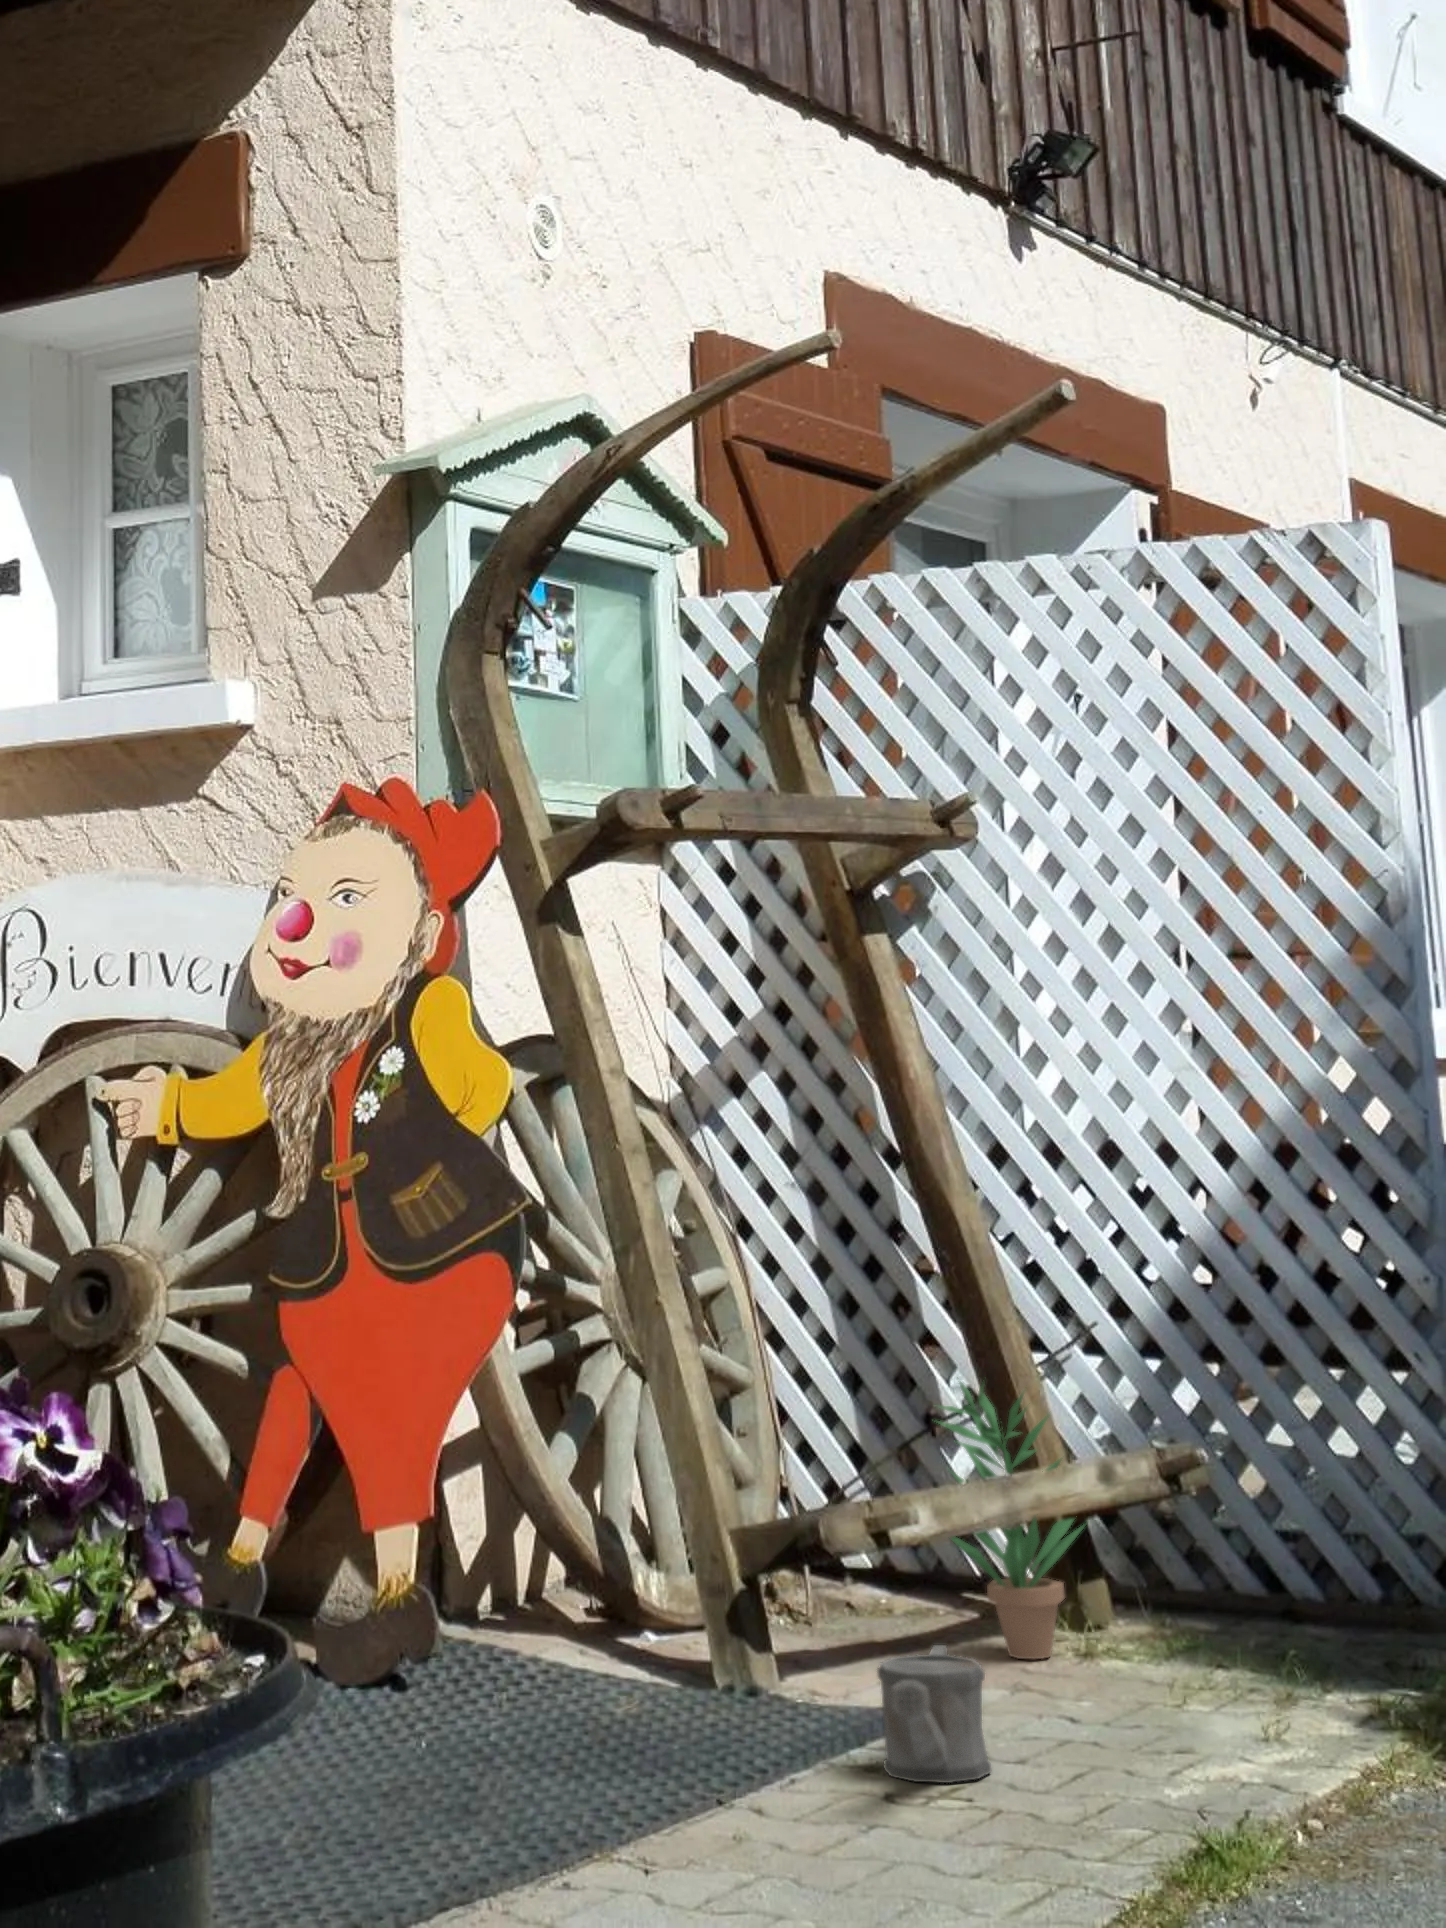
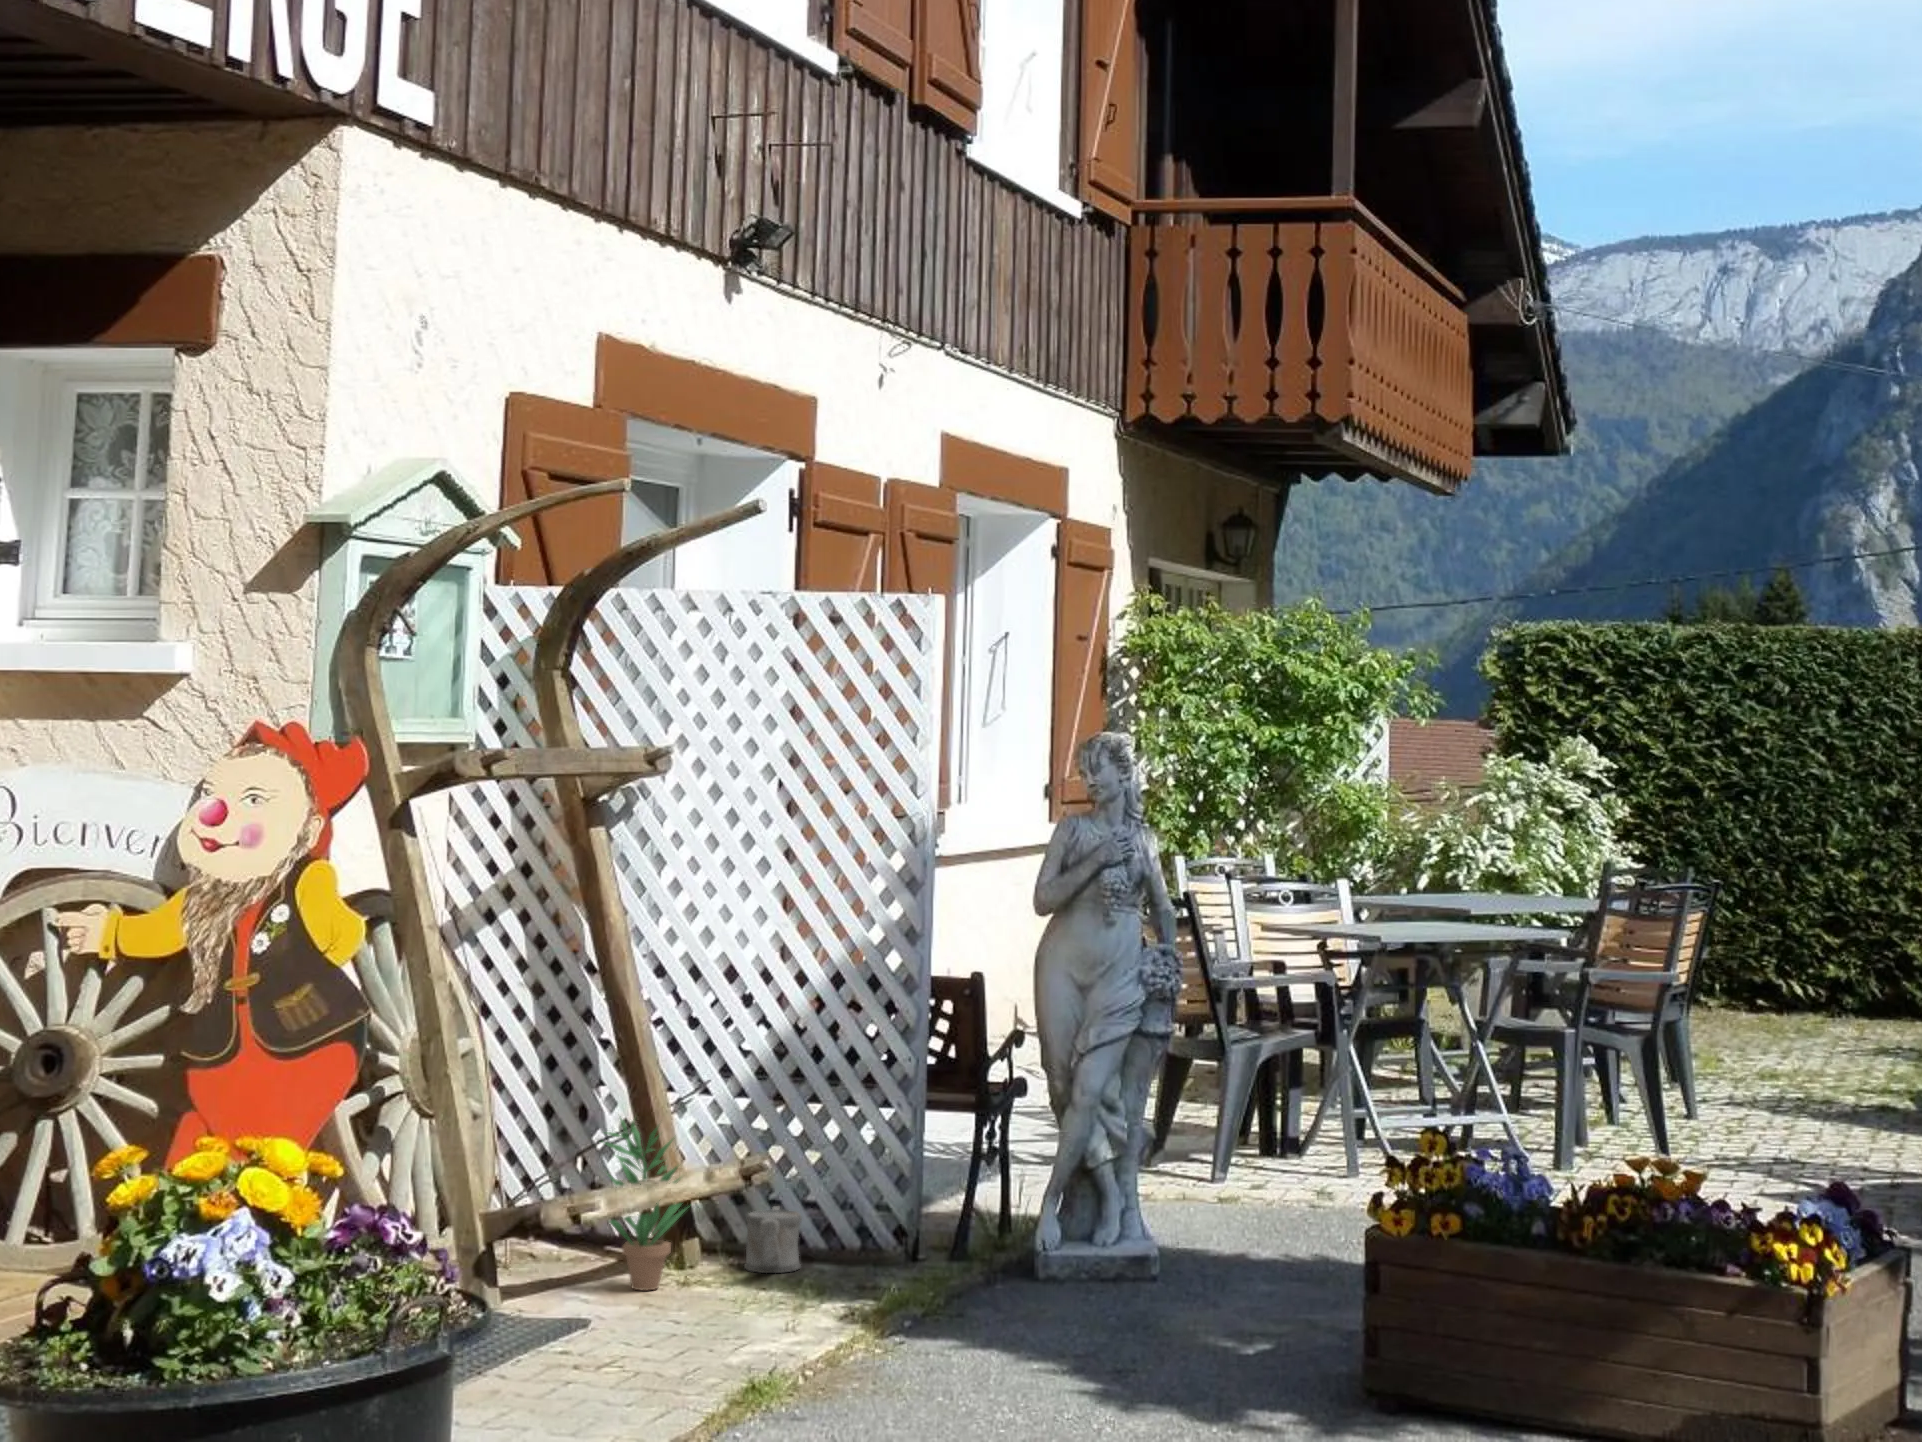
watering can: present [877,1645,991,1783] -> present [744,1206,802,1273]

